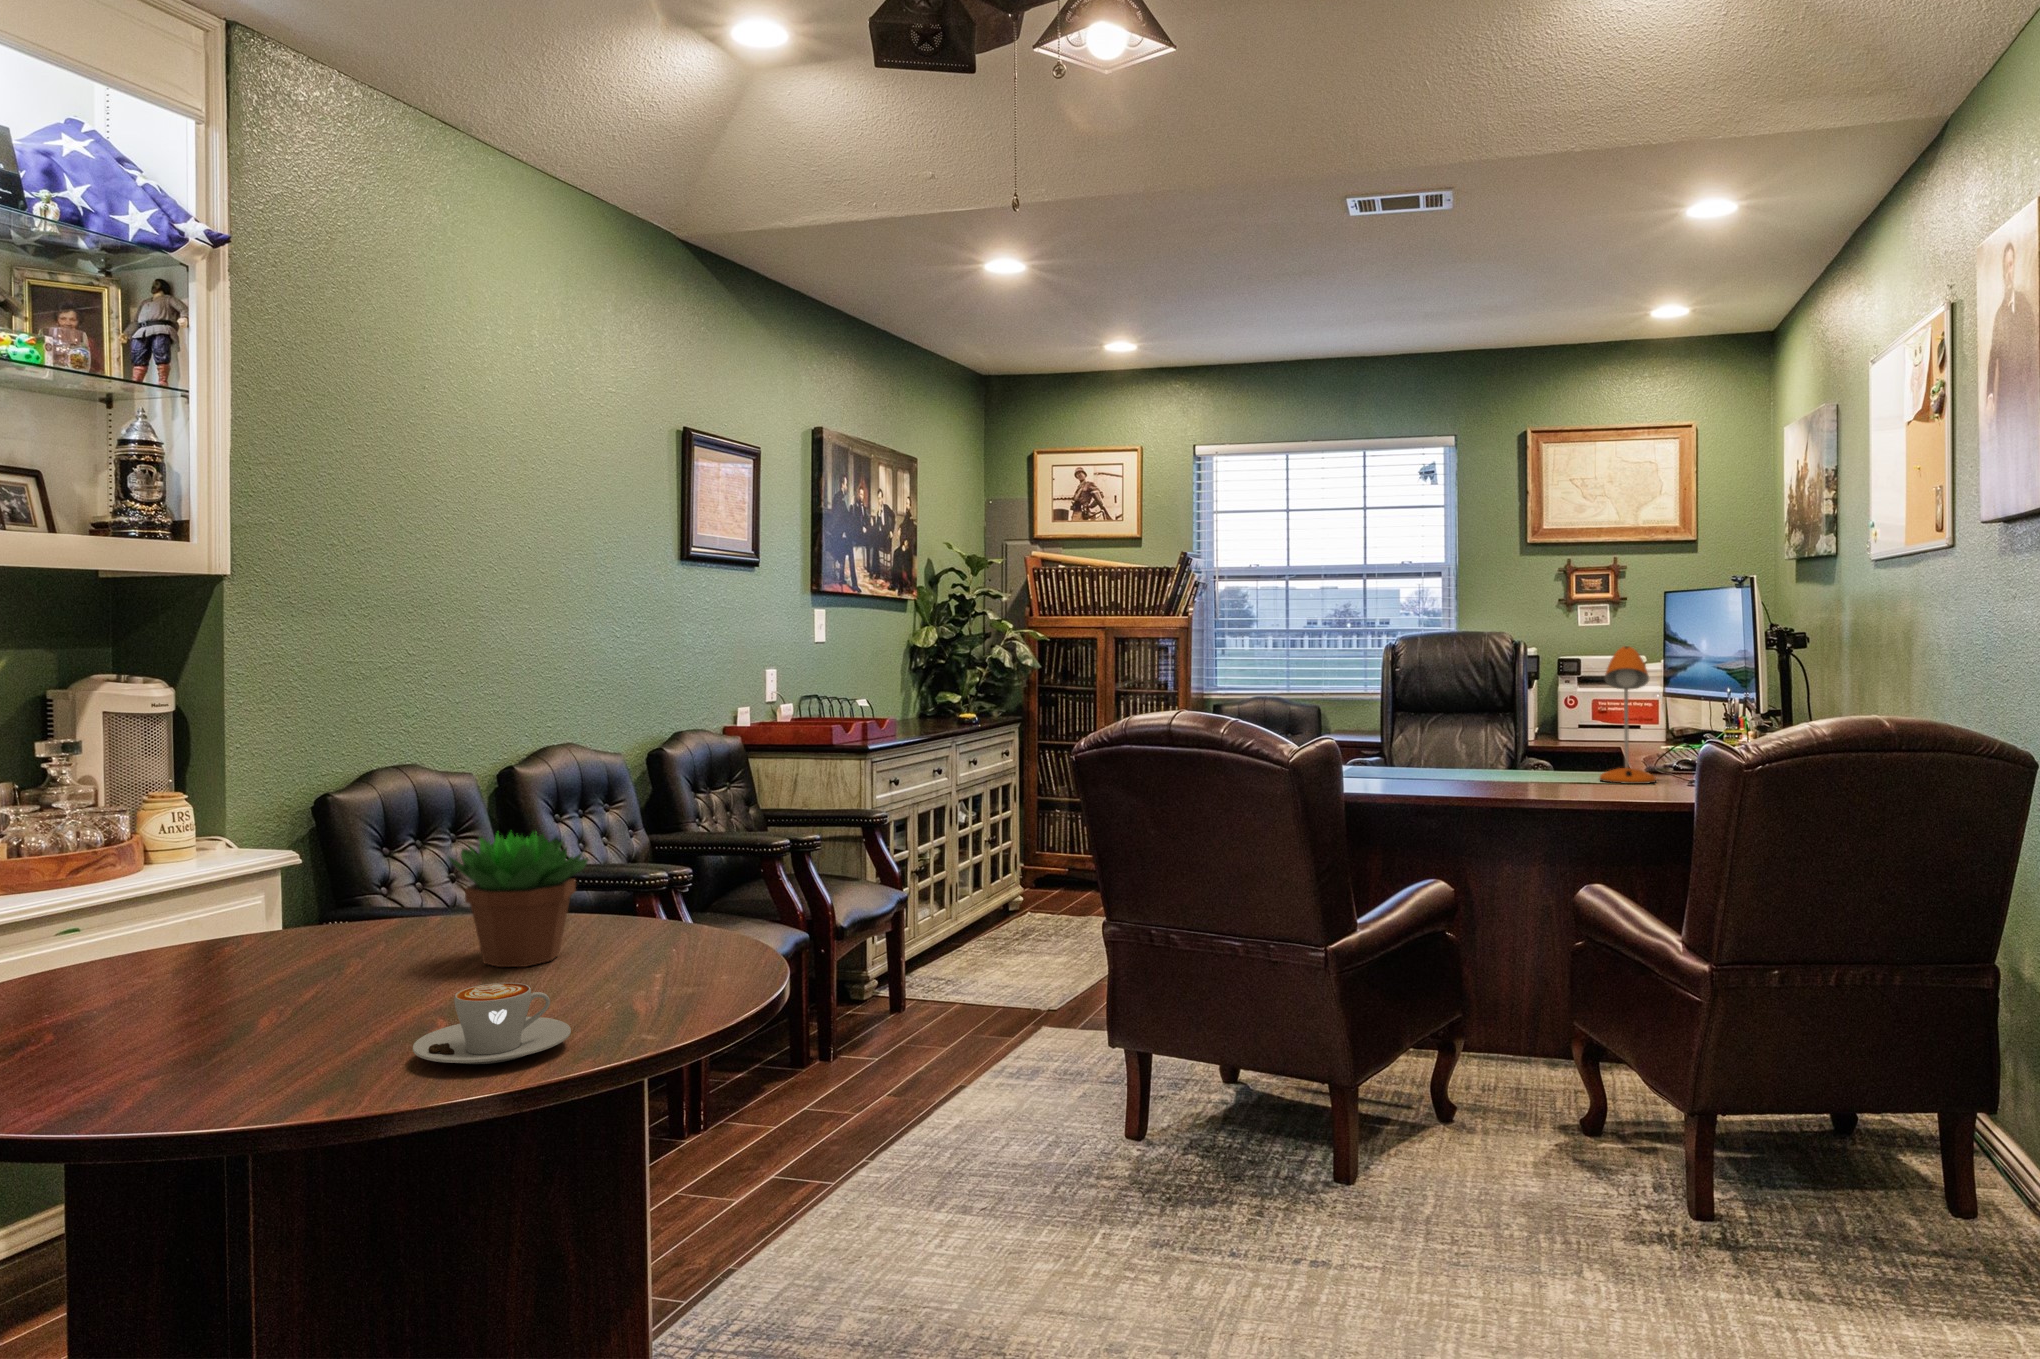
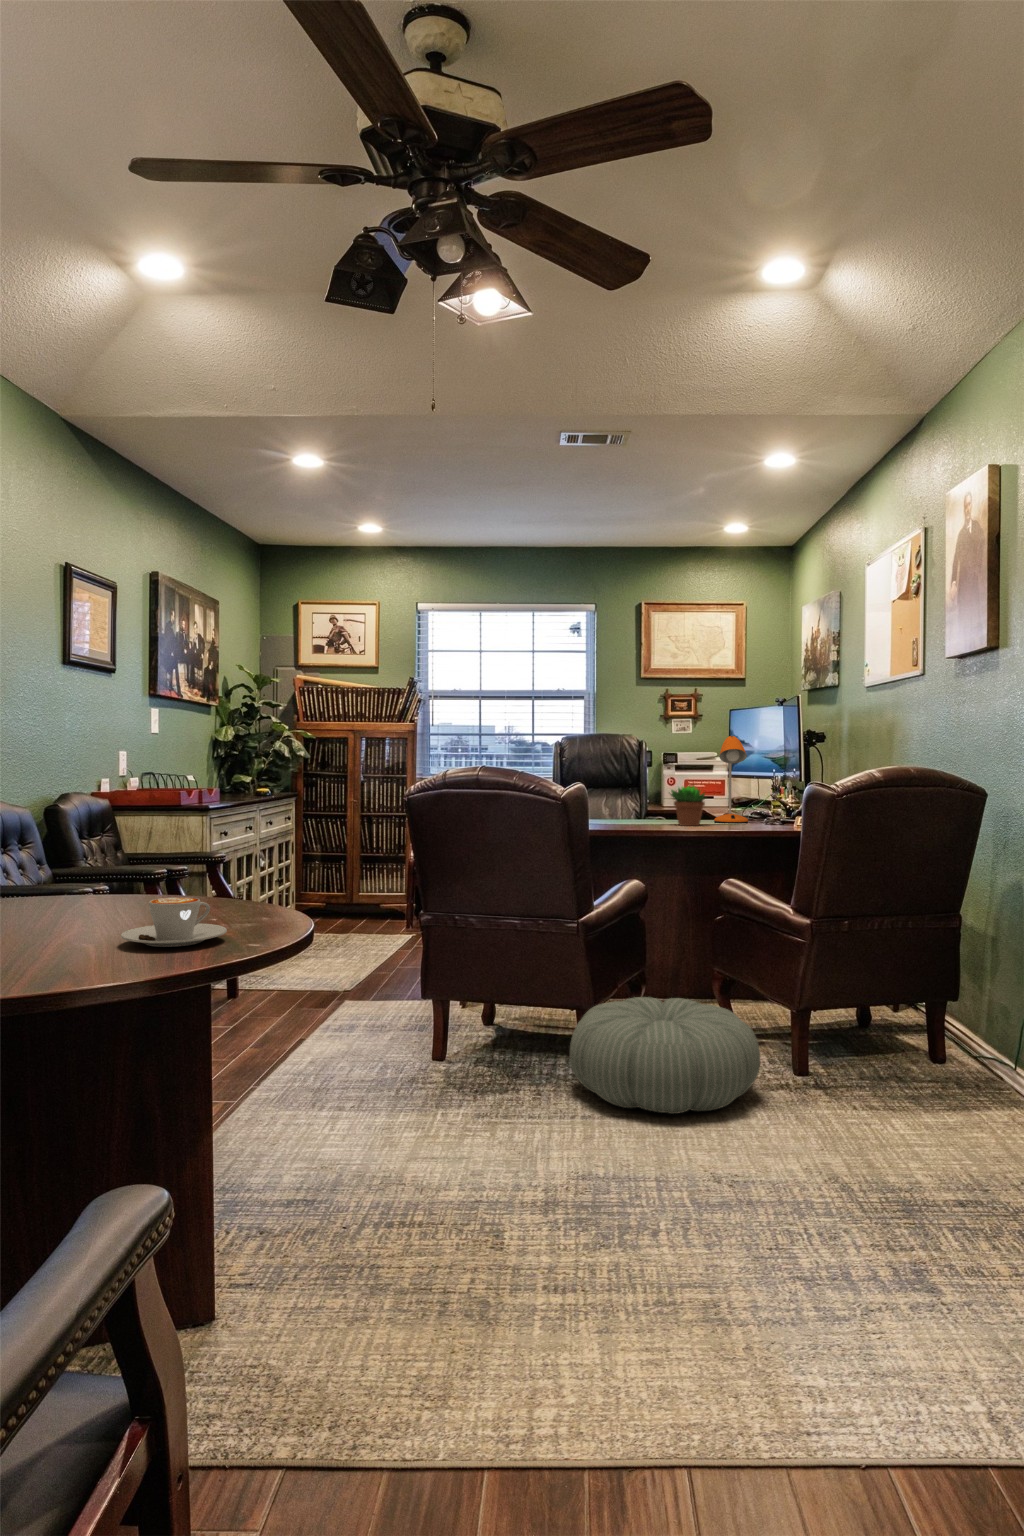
succulent plant: present [448,832,588,967] -> present [670,786,705,826]
pouf: none [1307,1069,1616,1272] -> present [570,997,760,1114]

